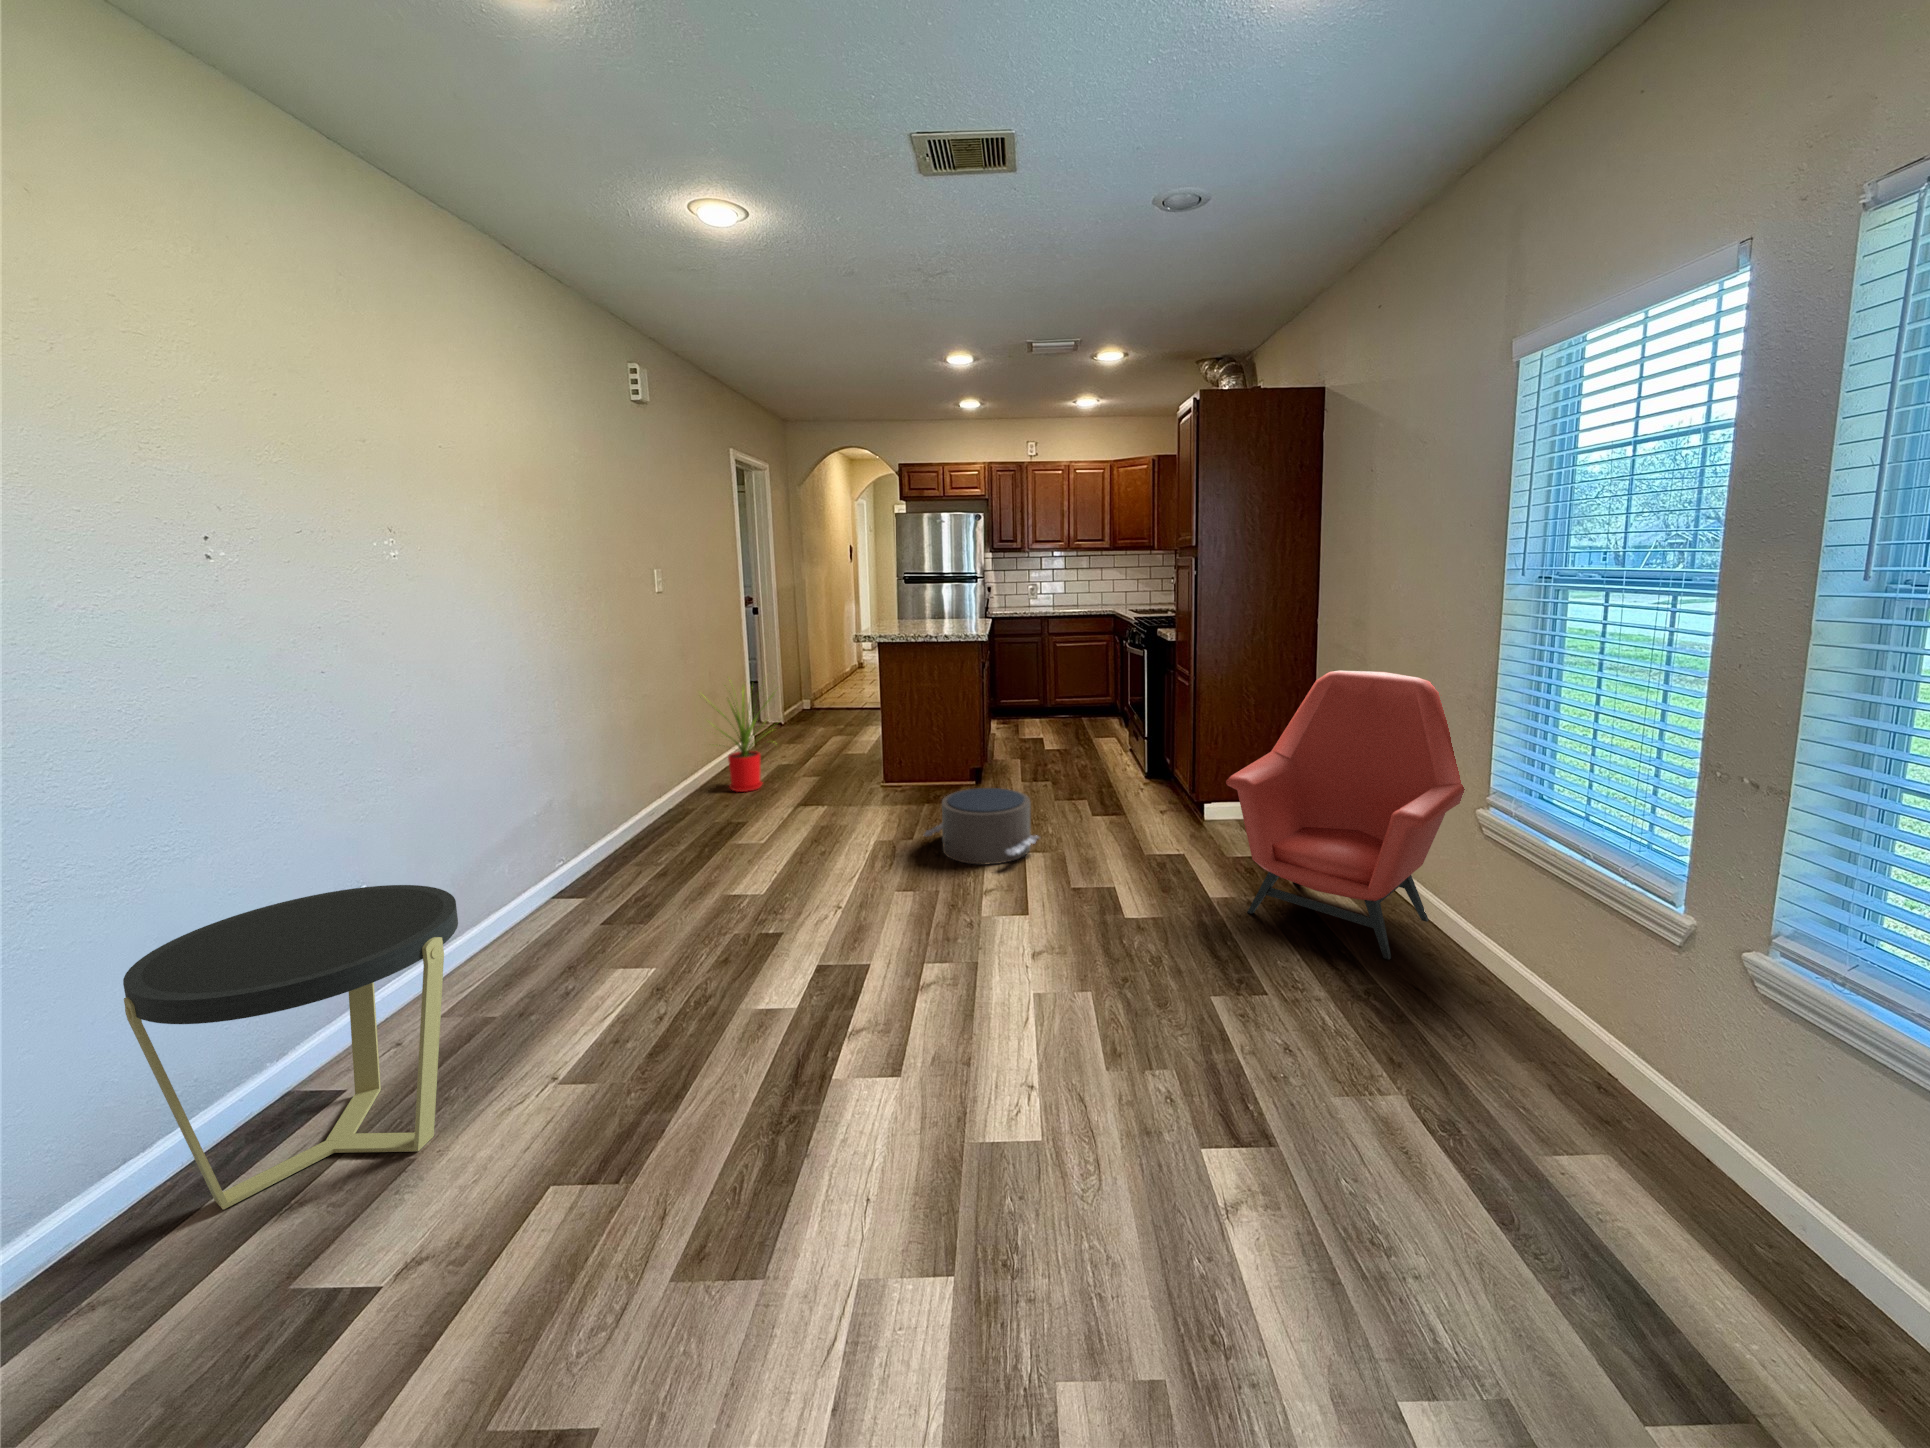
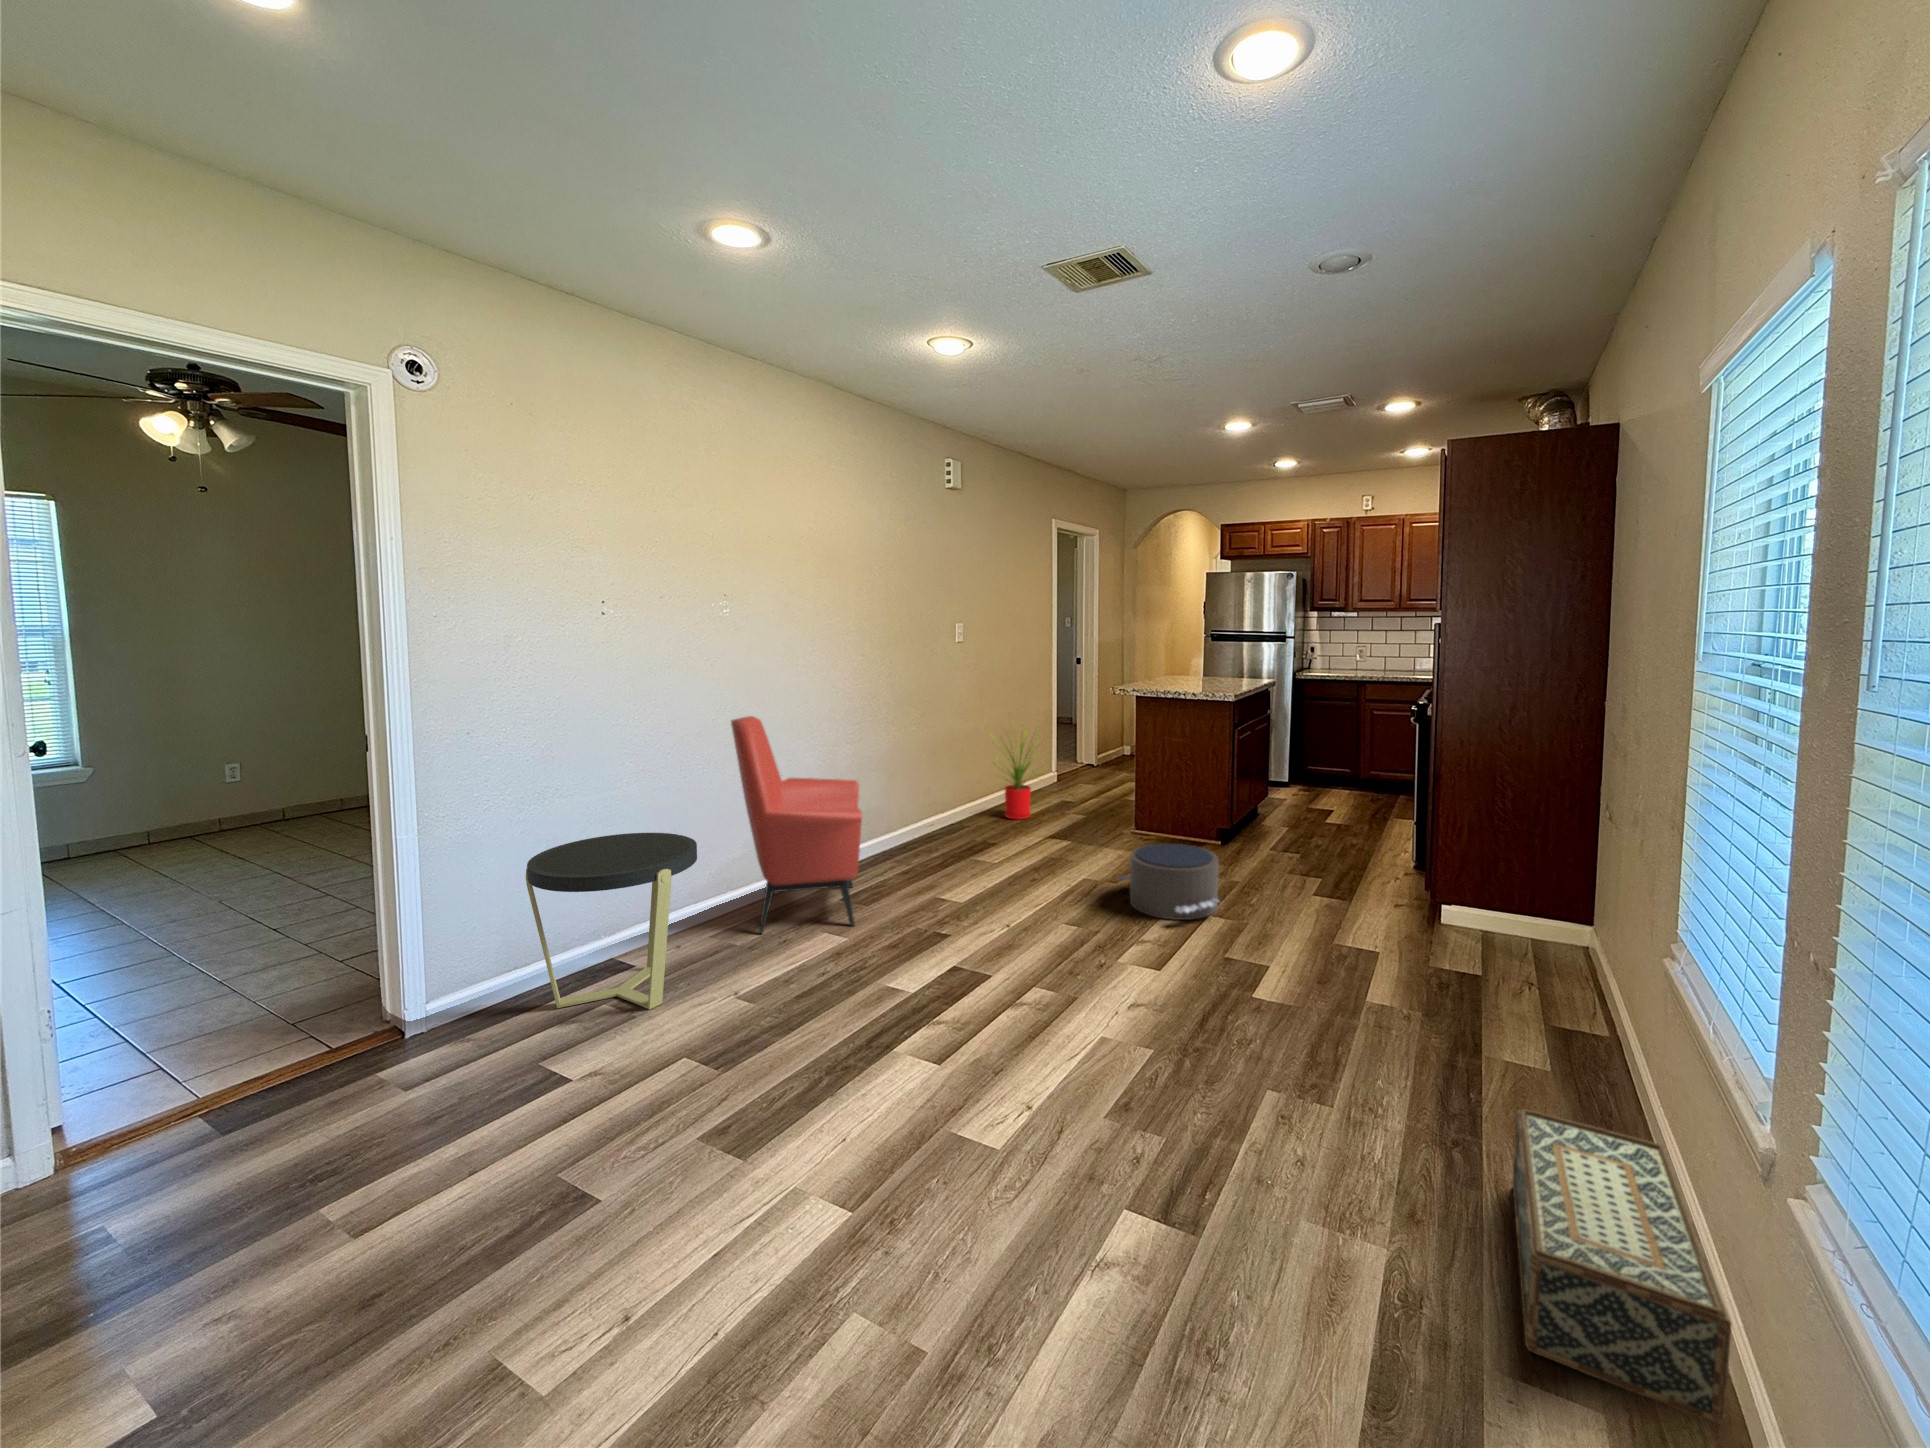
armchair: present [1226,670,1465,960] -> present [731,716,862,934]
woven basket: none [1416,945,1646,1124] -> present [1513,1109,1731,1427]

